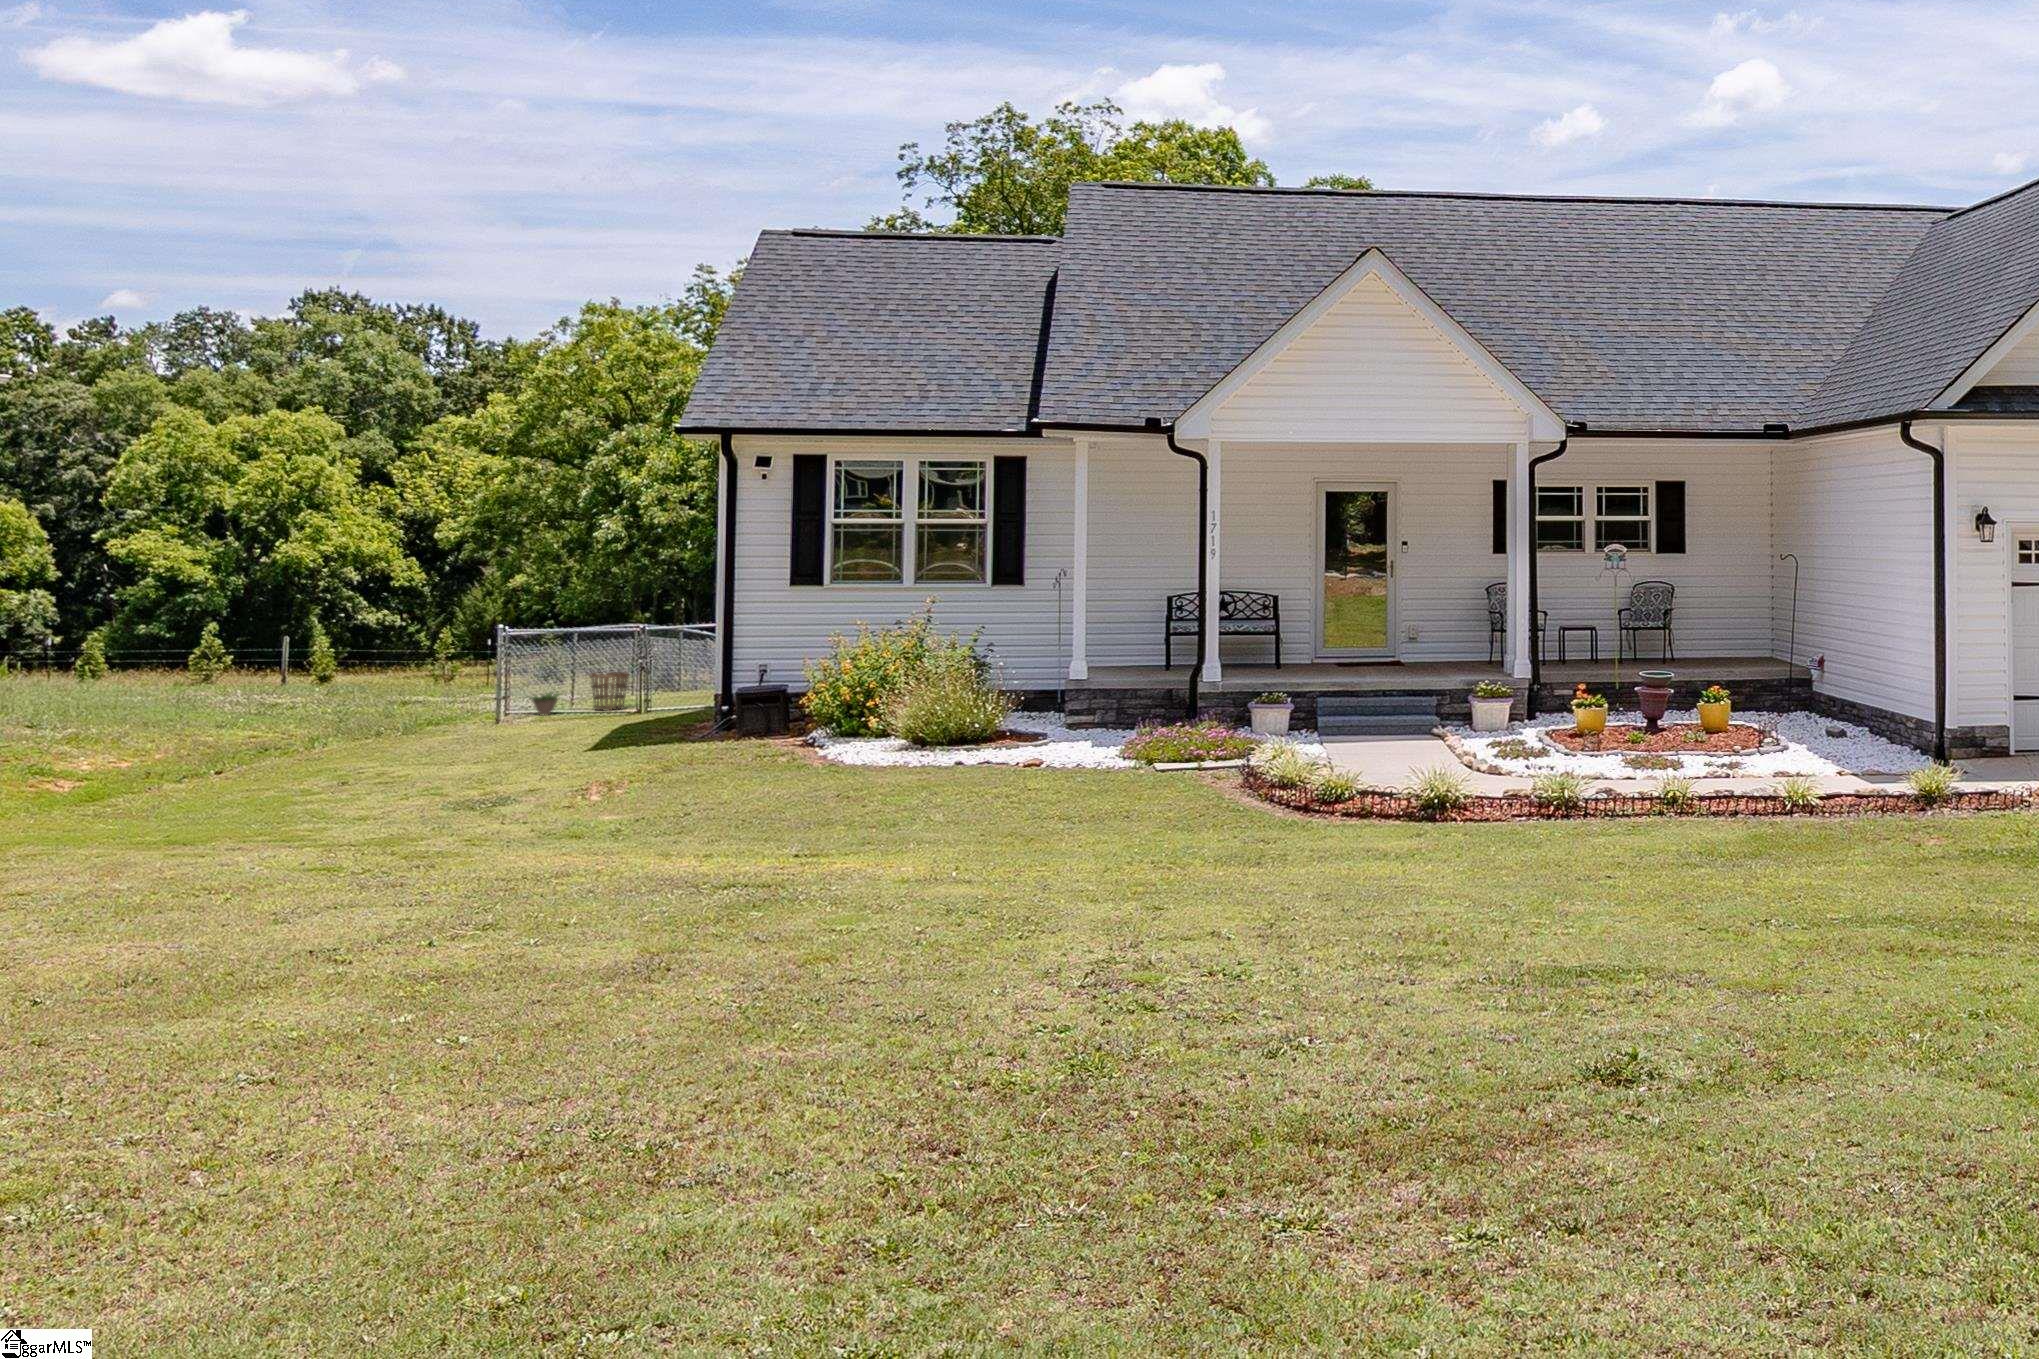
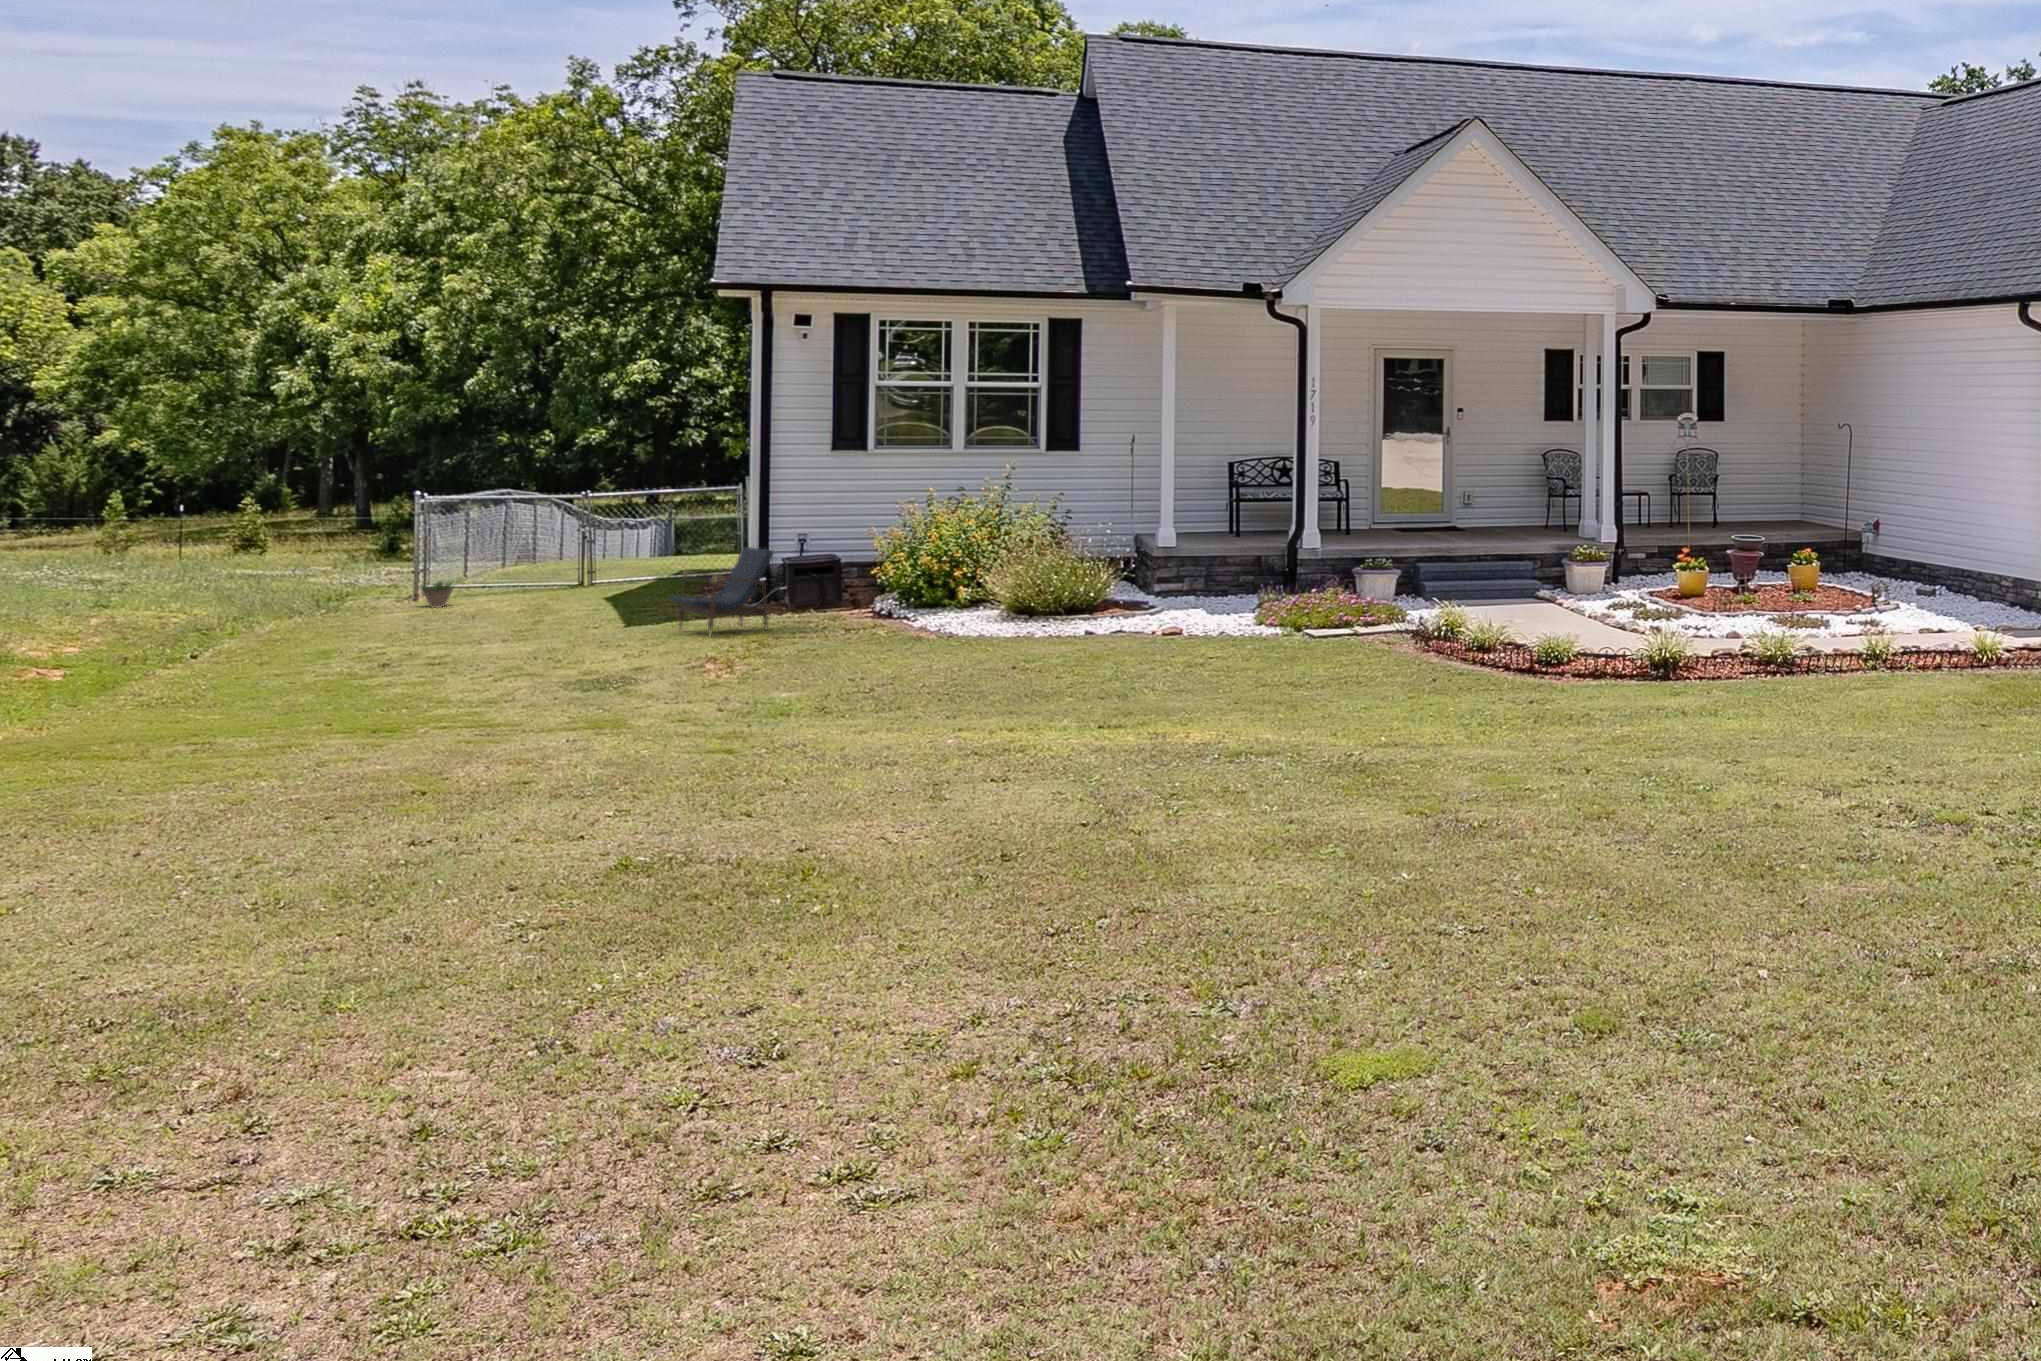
lounge chair: none [642,669,727,751] -> present [671,547,773,636]
basket: present [590,672,629,710] -> none [480,557,527,601]

